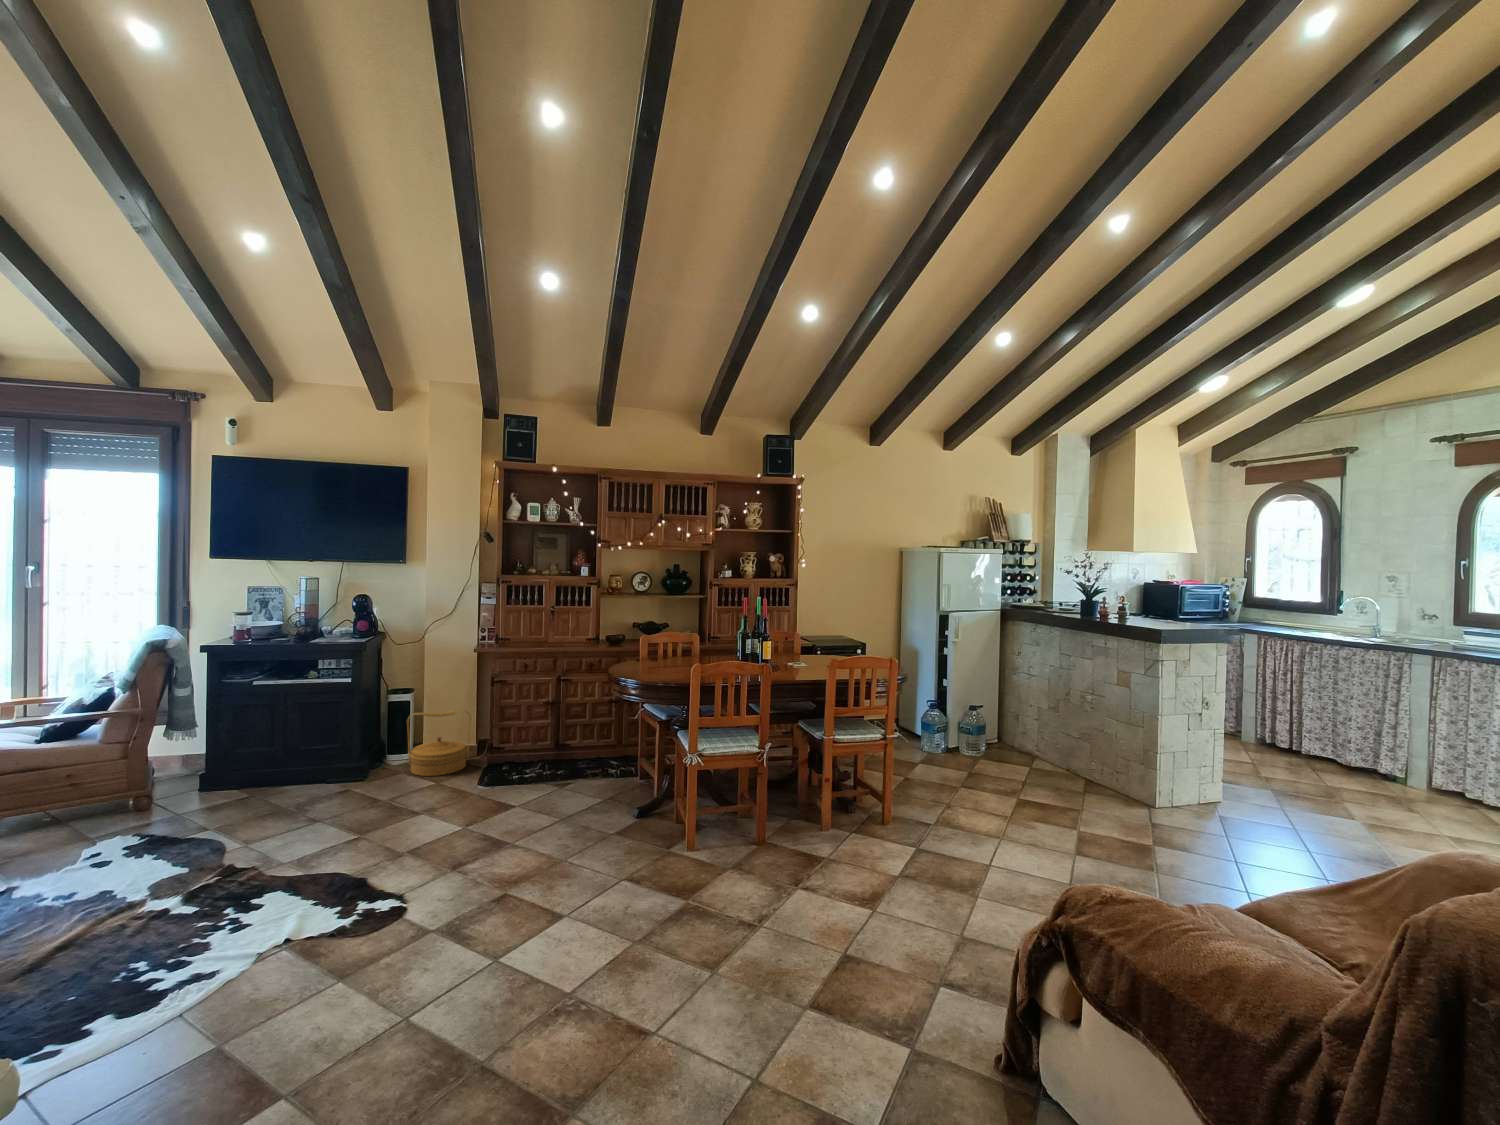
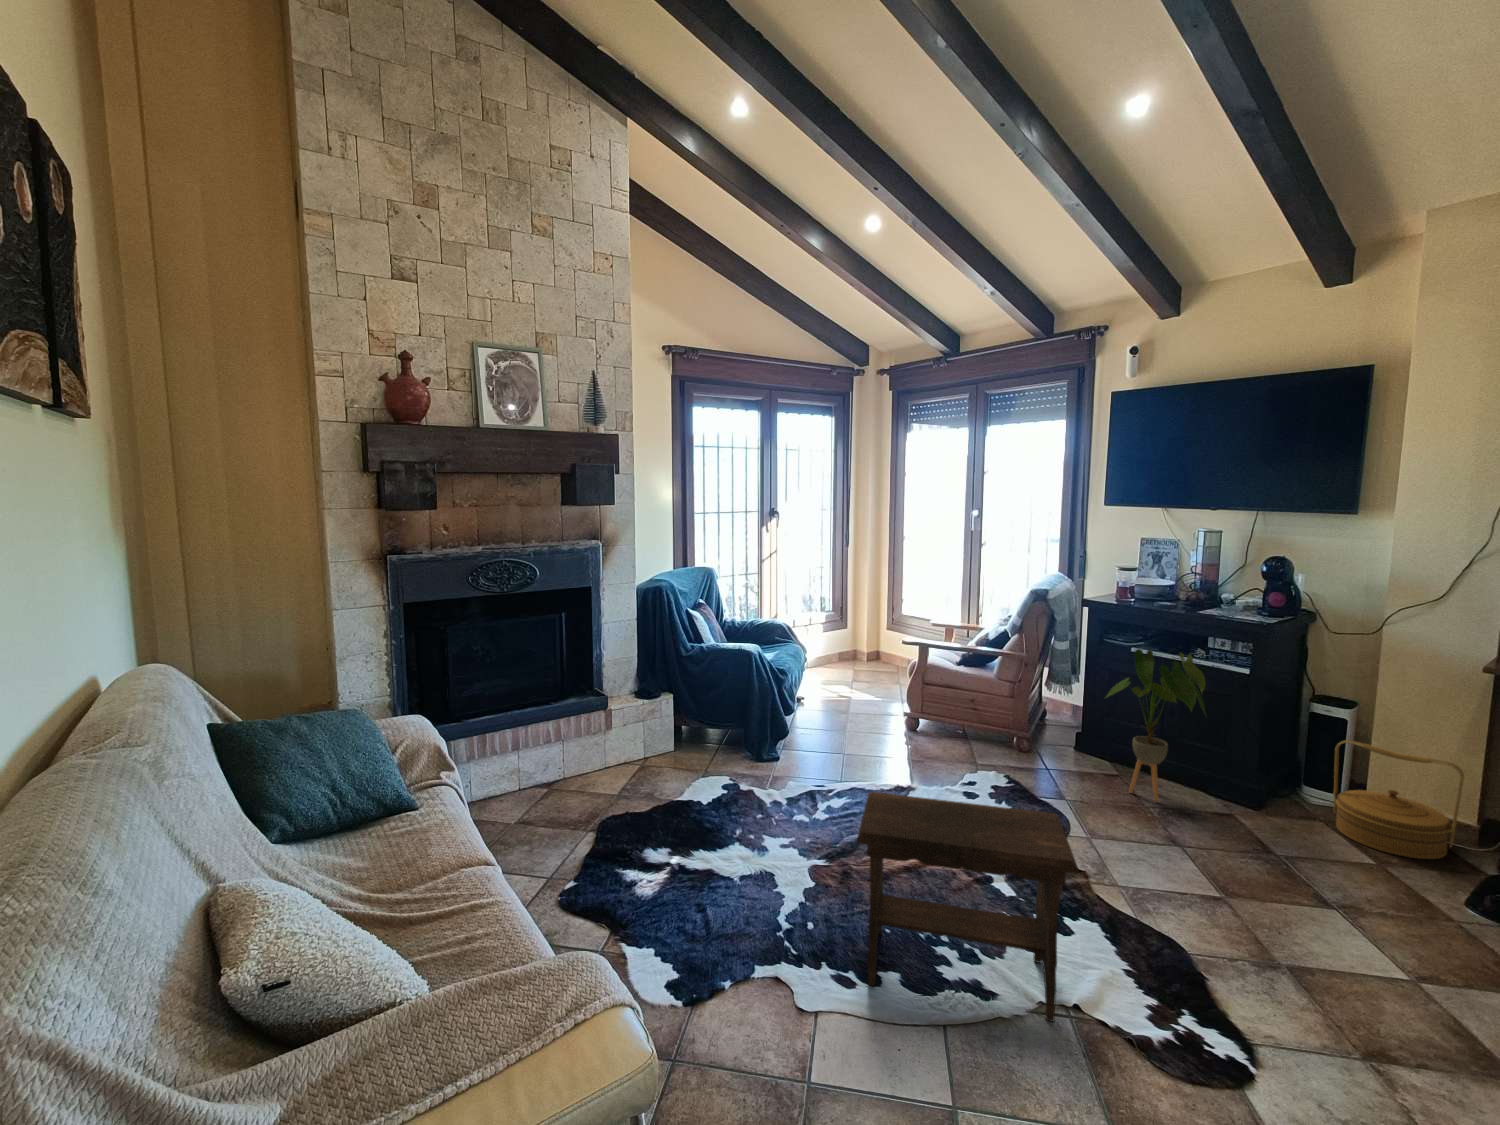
house plant: none [239,675,327,804] -> present [1107,649,1205,802]
footstool: none [37,808,292,1045] -> present [857,792,1079,1022]

